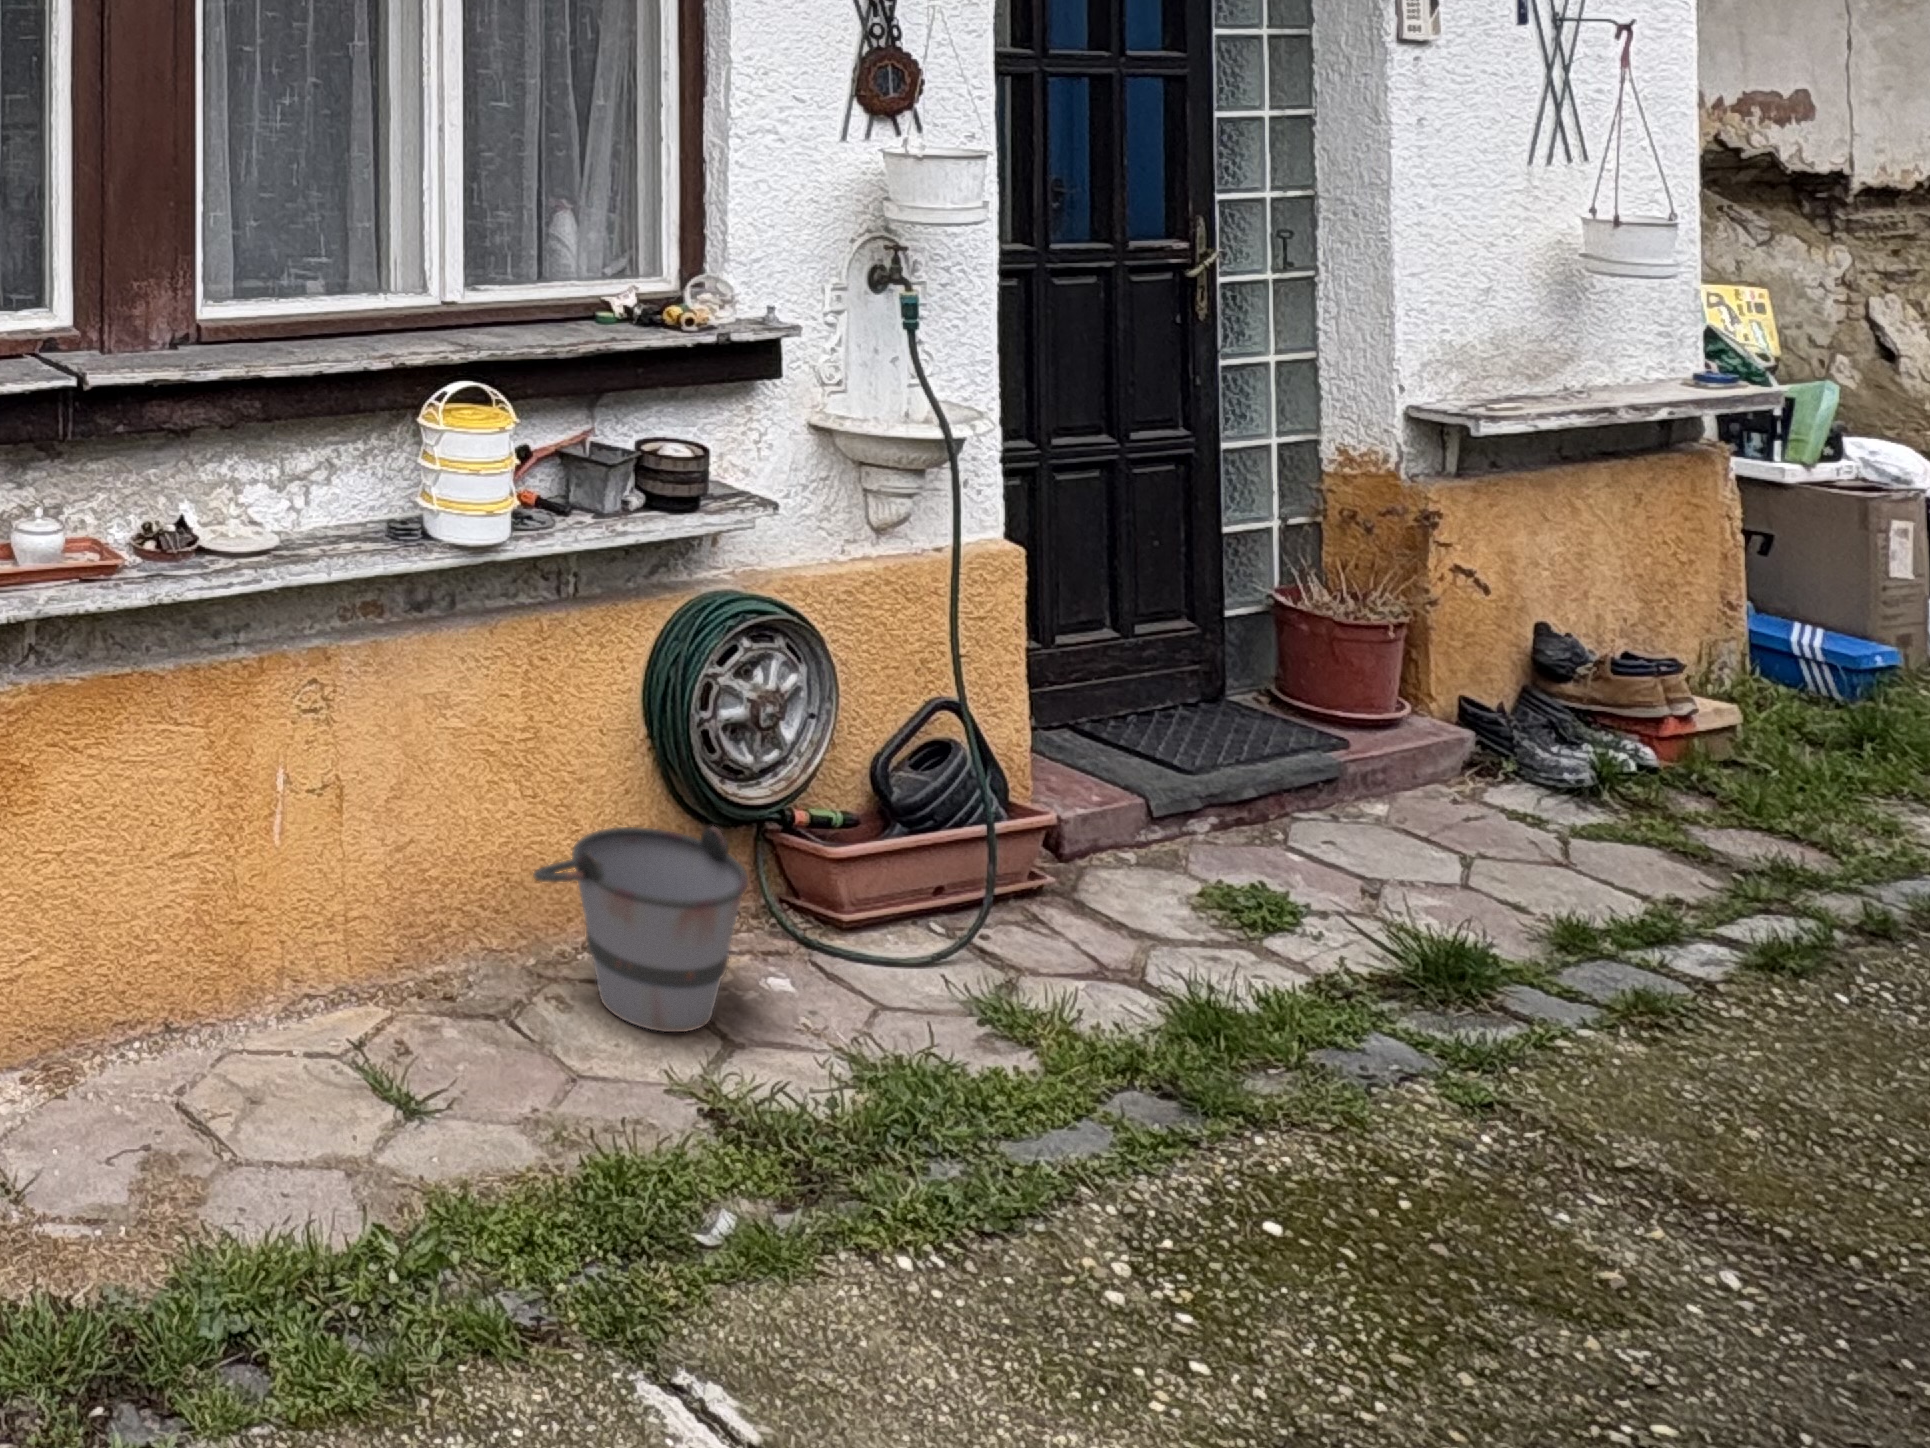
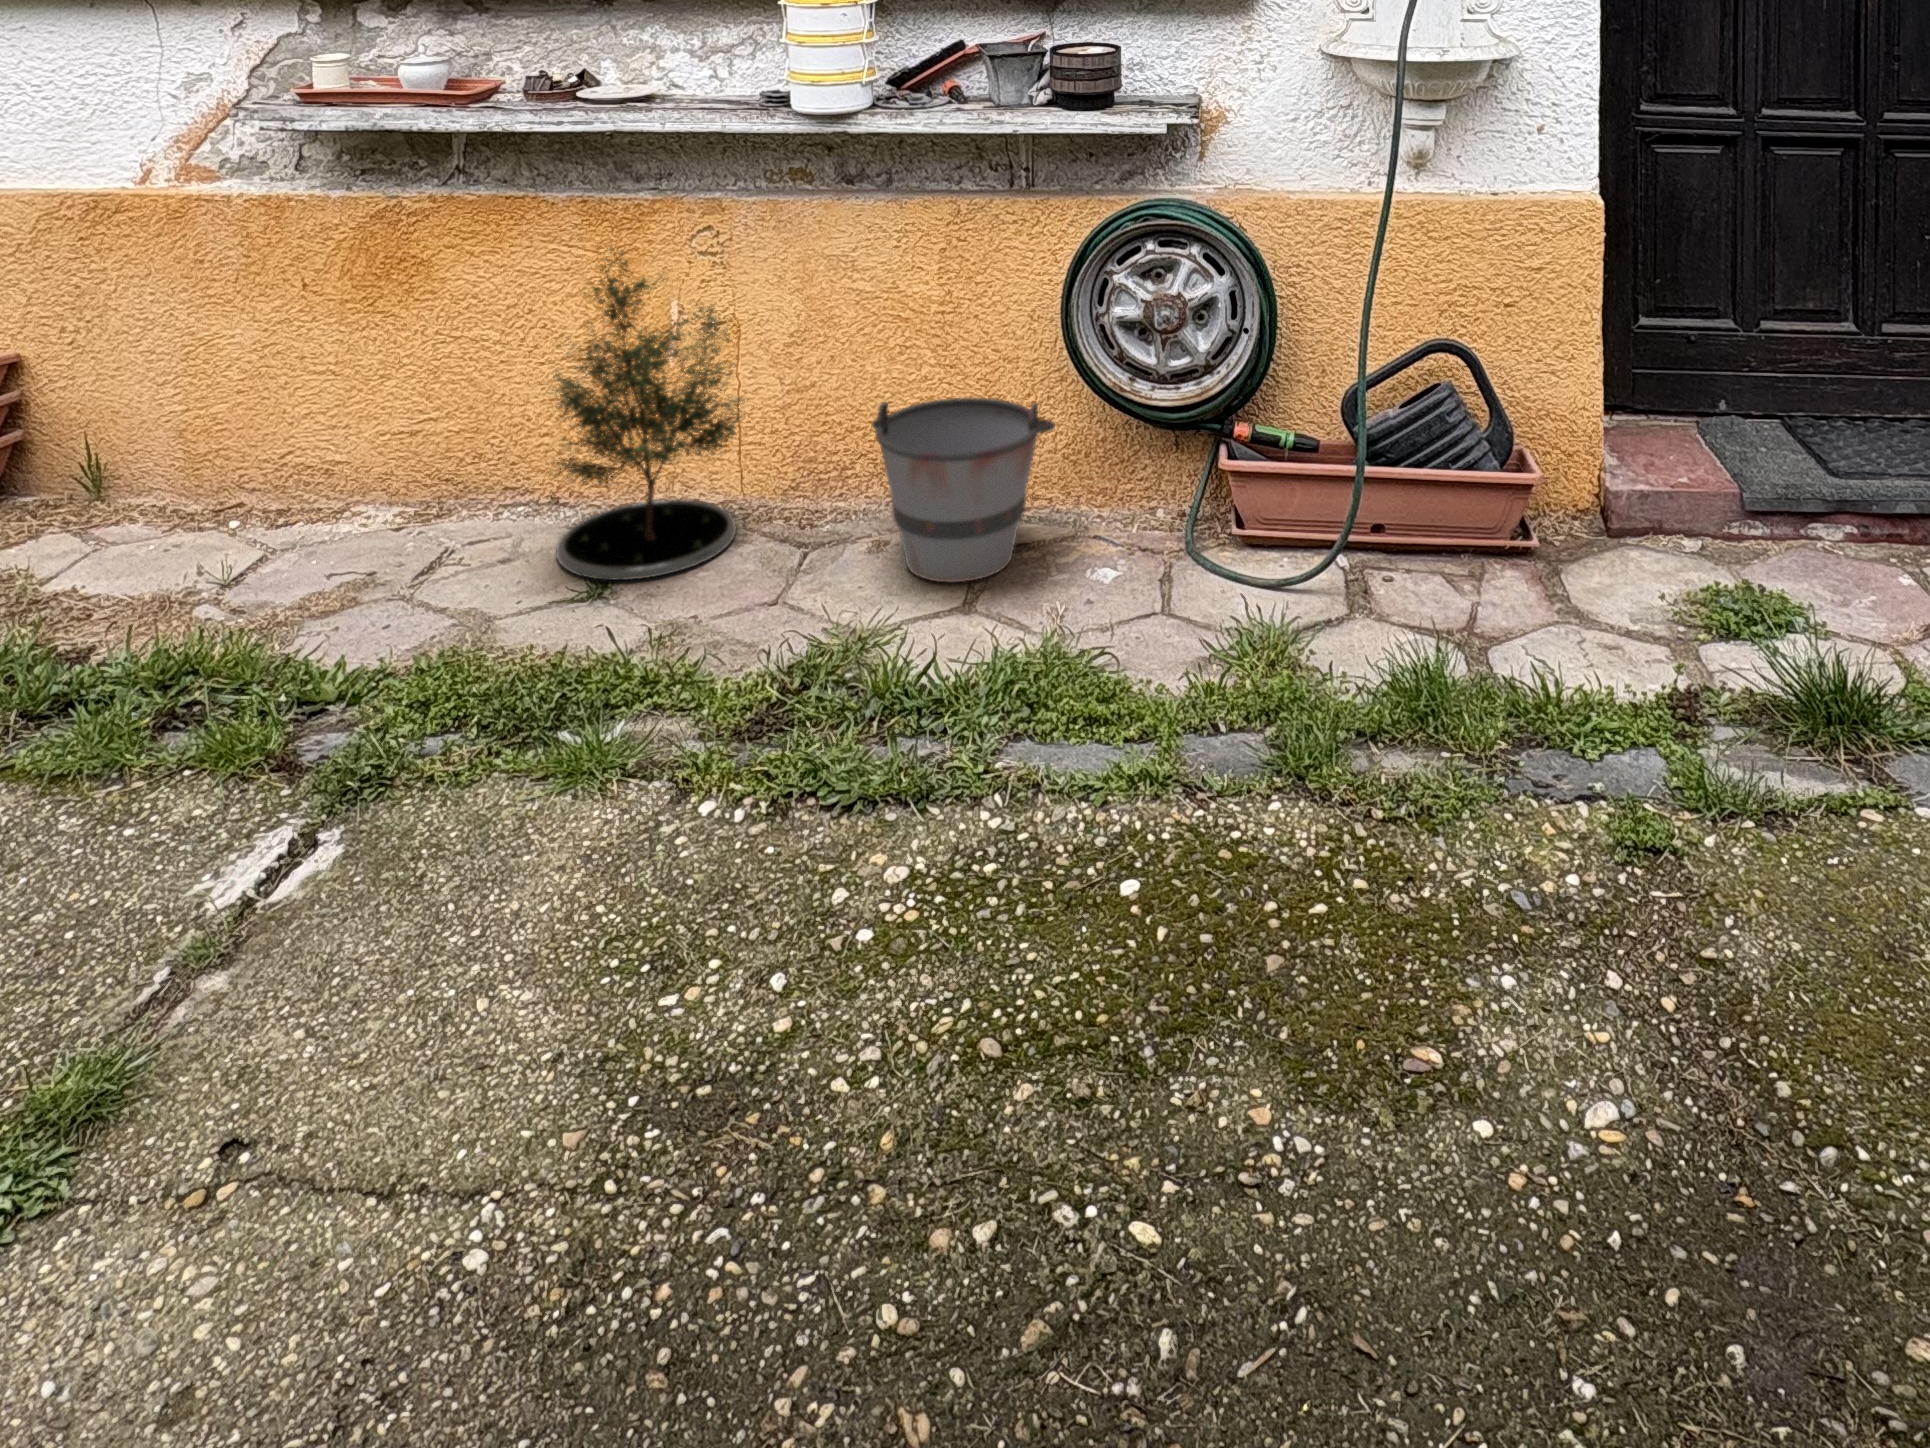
potted tree: none [261,723,466,1107] -> present [541,247,749,580]

